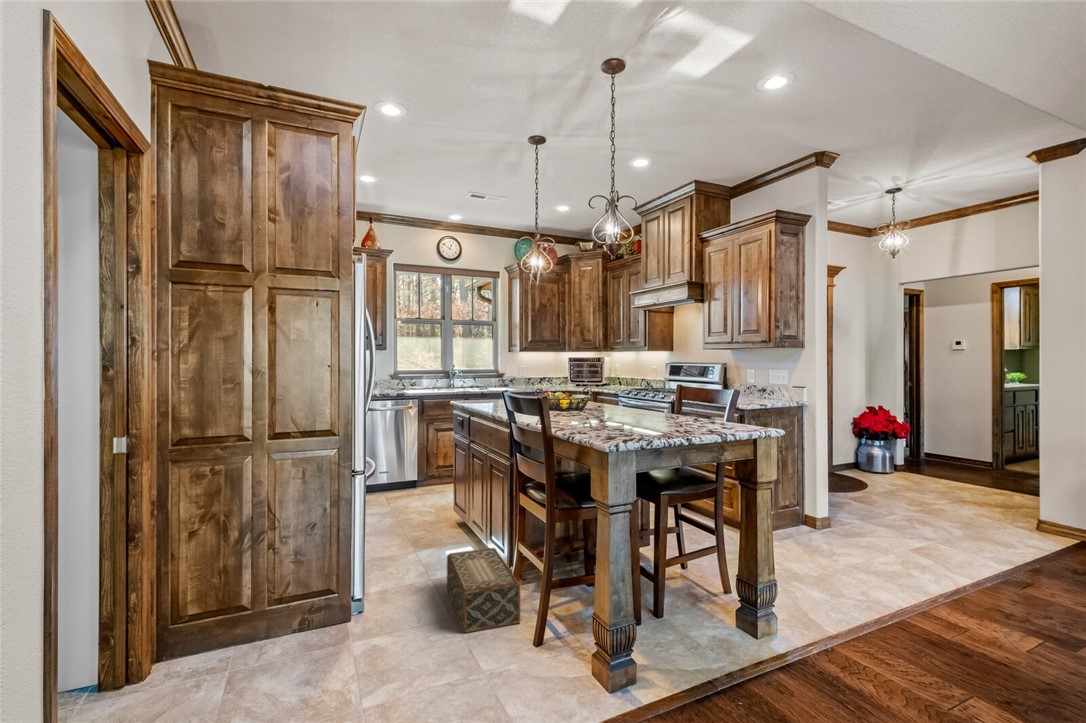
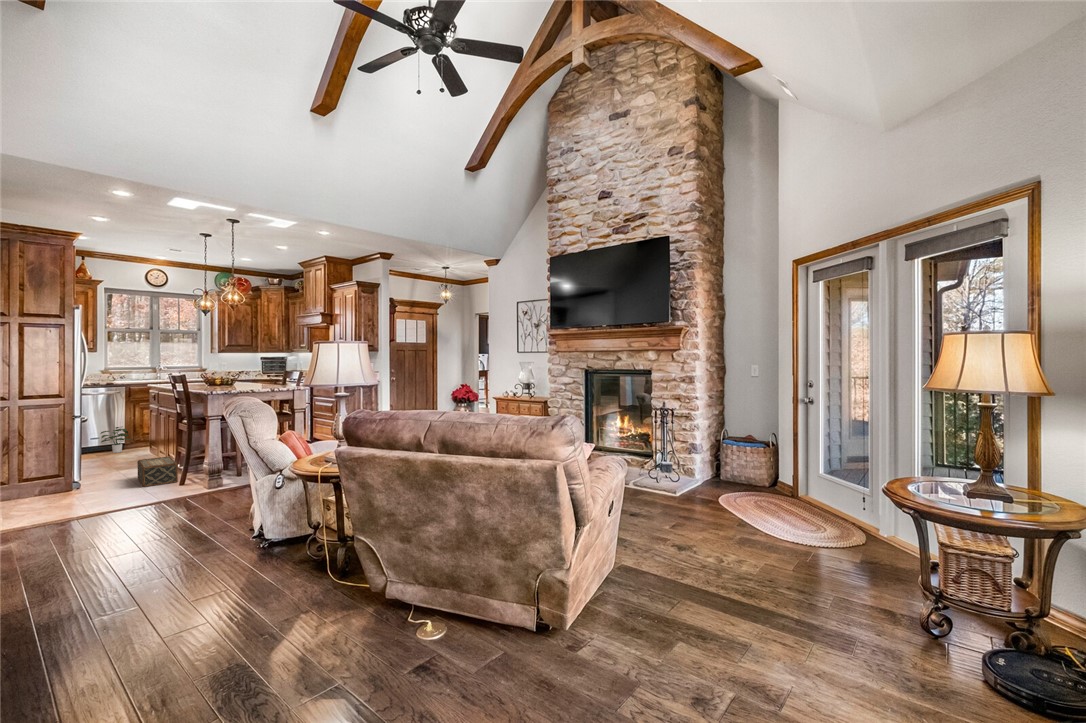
potted plant: none [388,457,425,496] -> present [101,427,130,453]

